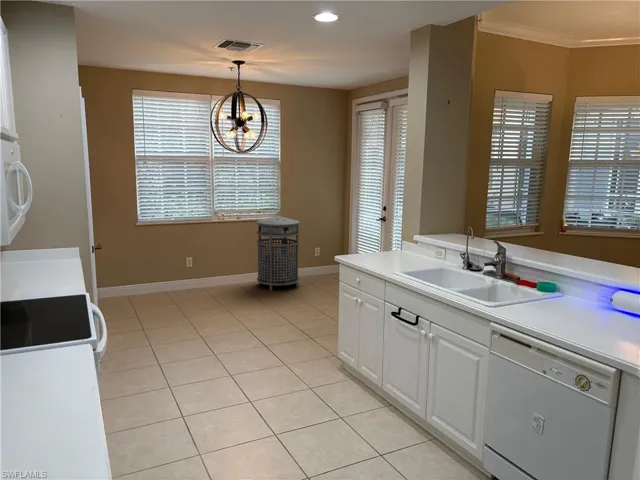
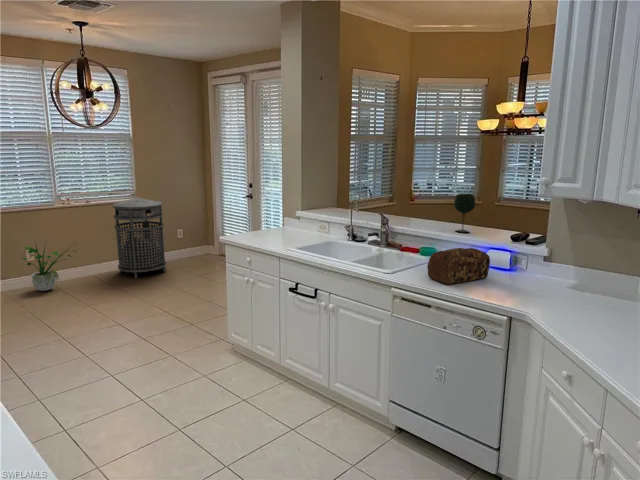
wine glass: none [582,225,609,270] -> present [454,193,475,233]
potted plant: none [178,244,226,294] -> present [22,243,76,291]
bread loaf: none [534,286,613,325] -> present [427,248,490,284]

